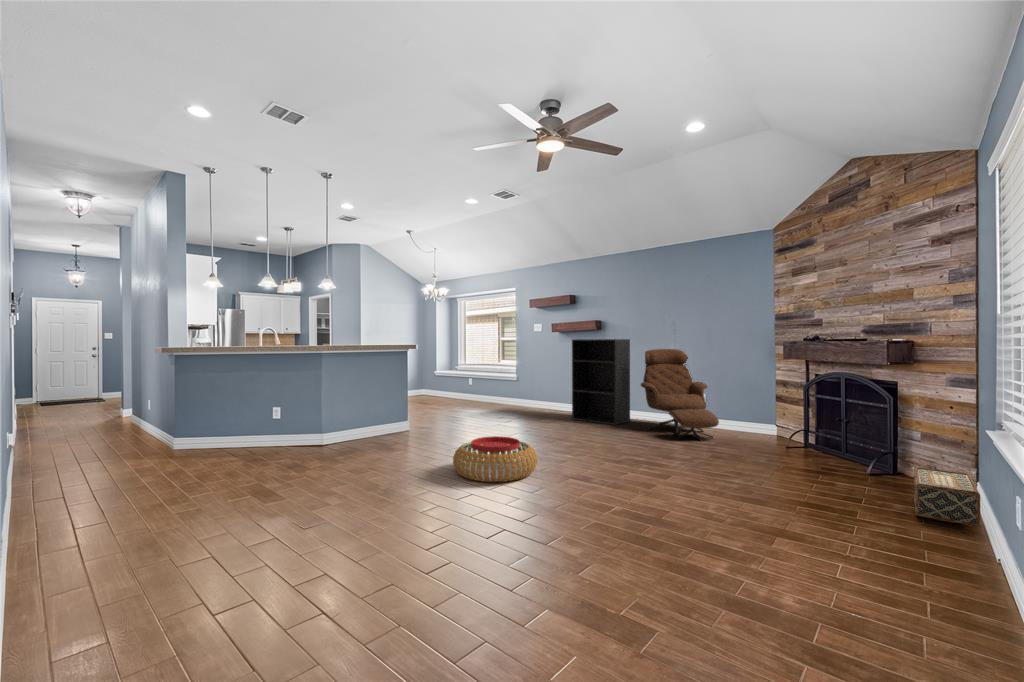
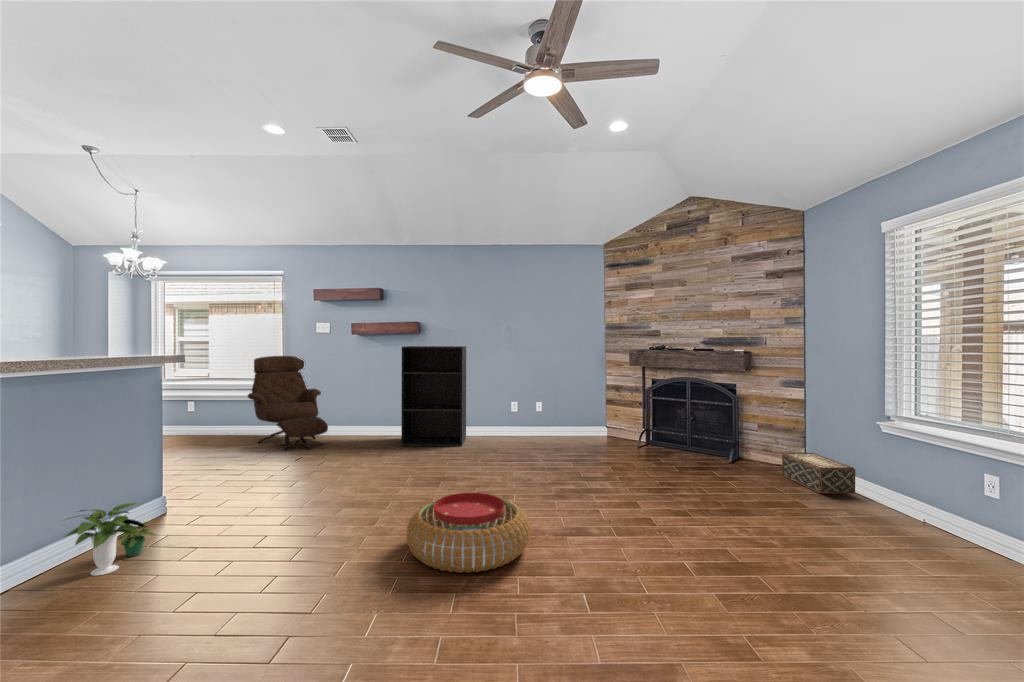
lounge chair: present [641,349,719,441] -> present [248,356,328,450]
potted plant: none [334,414,375,446] -> present [65,503,156,576]

